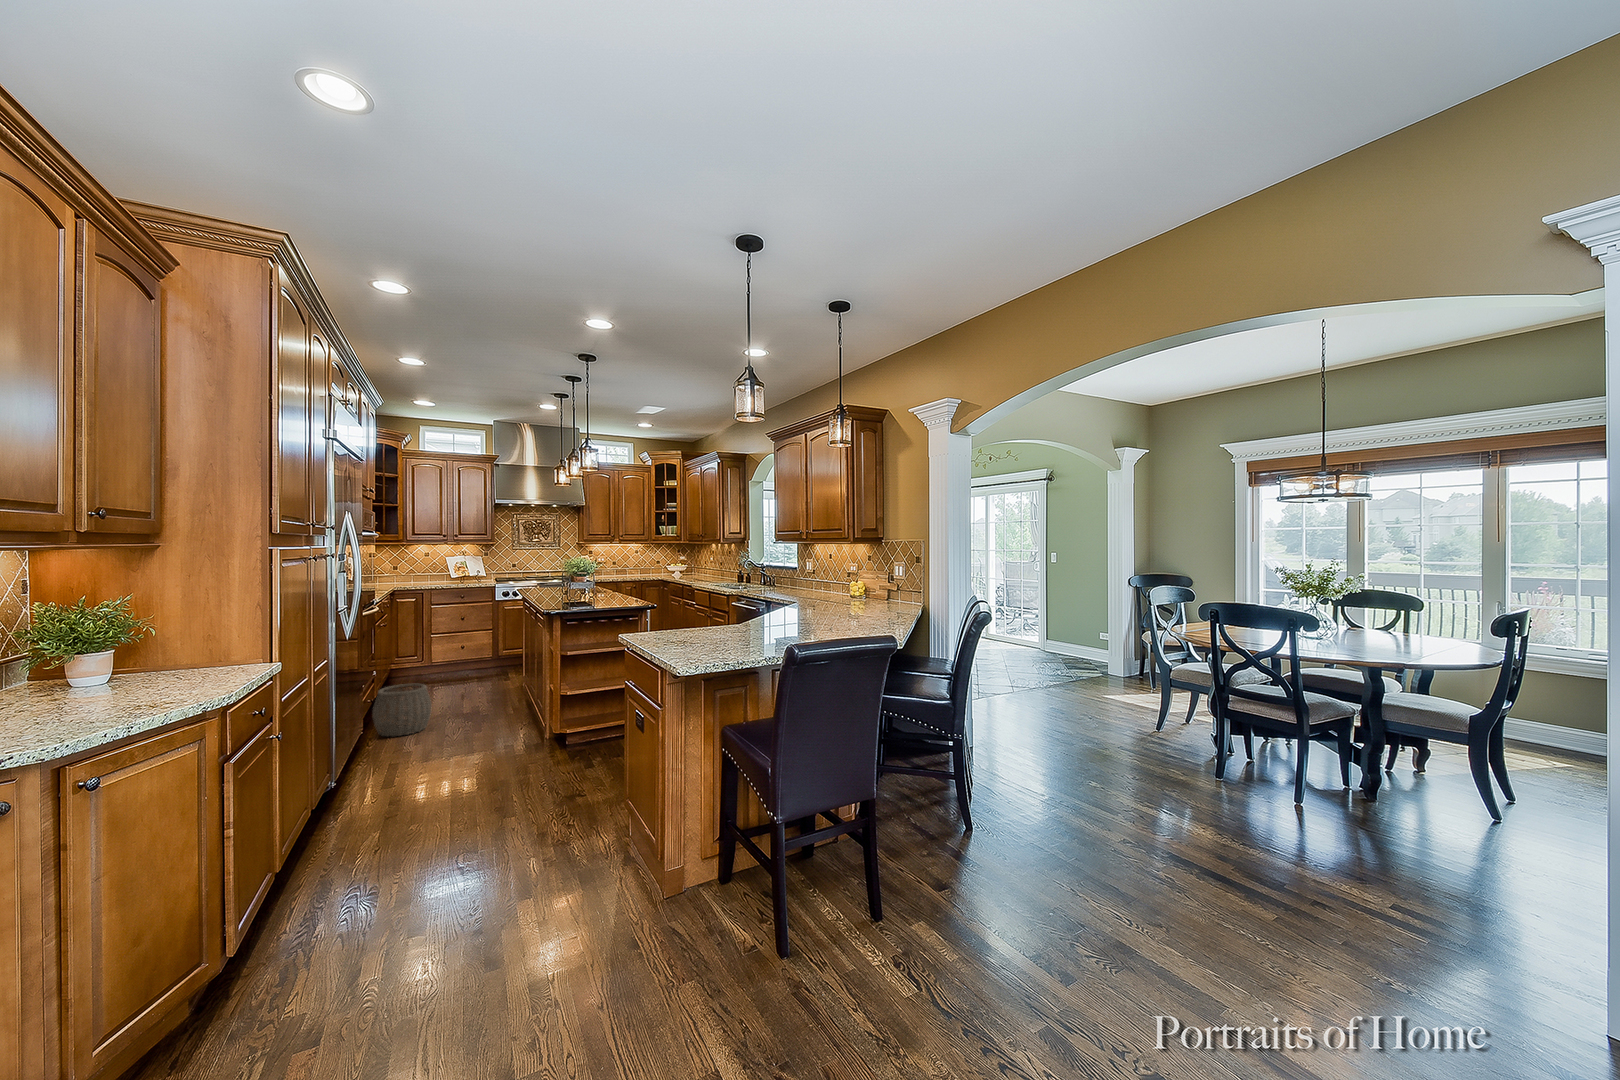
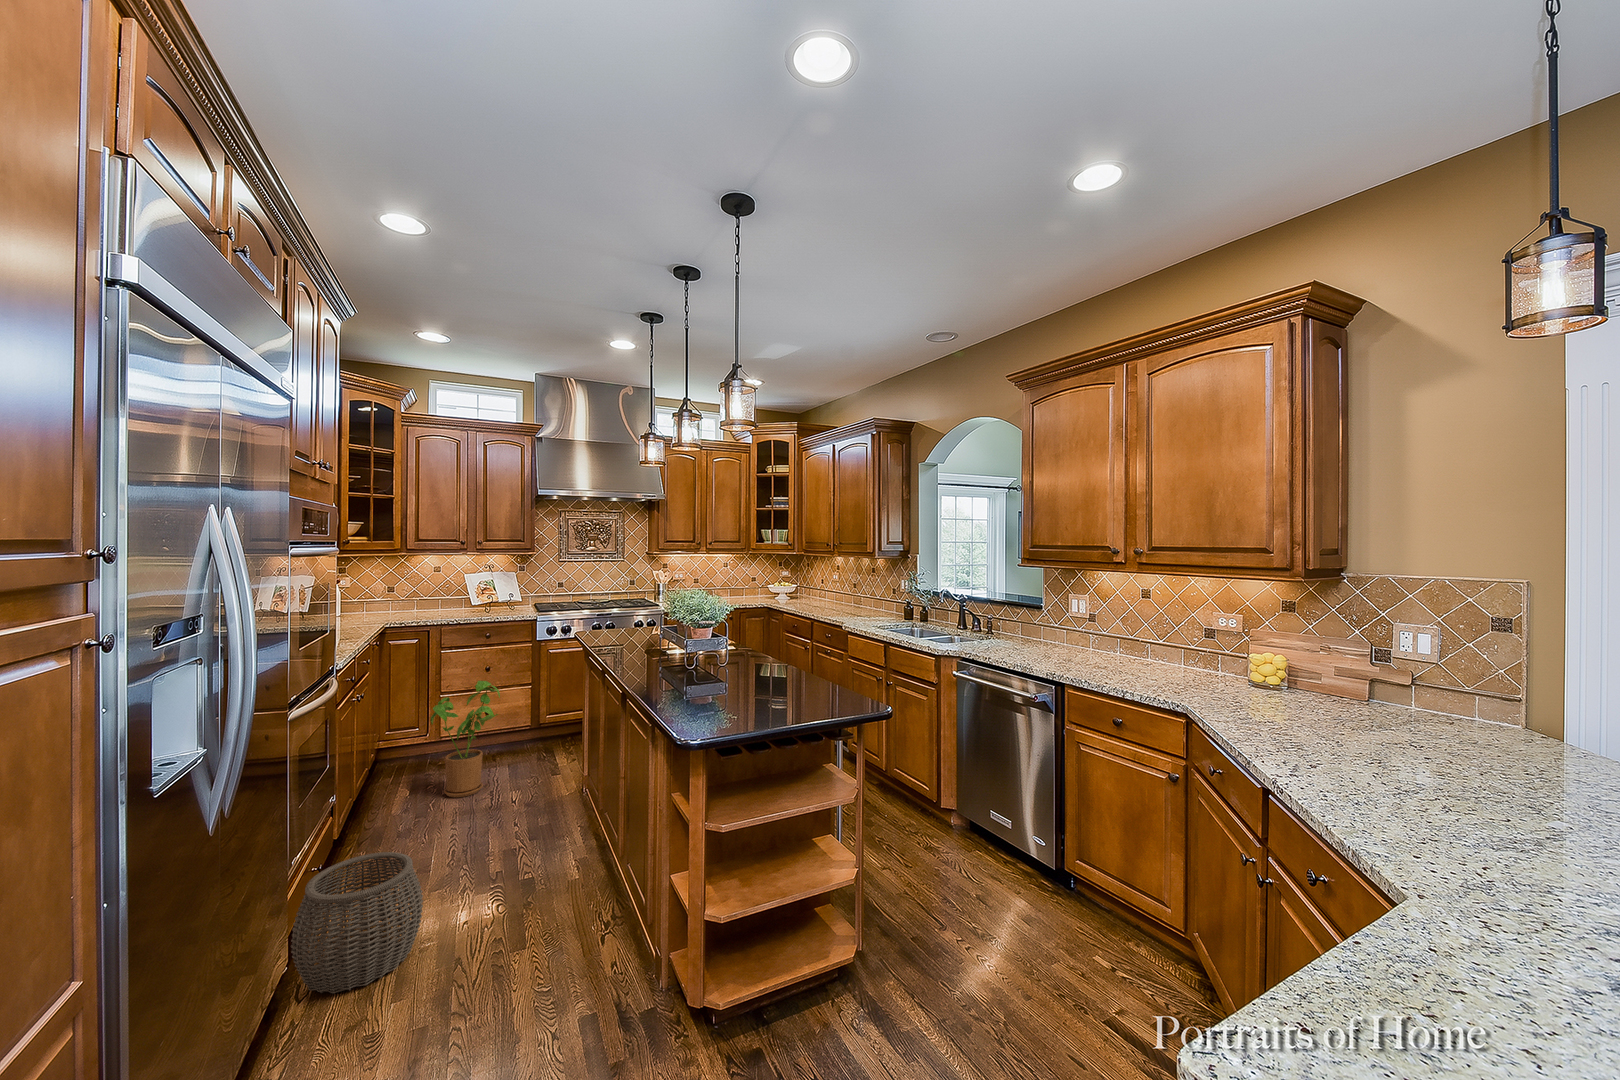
house plant: none [428,619,470,687] -> present [430,681,500,797]

